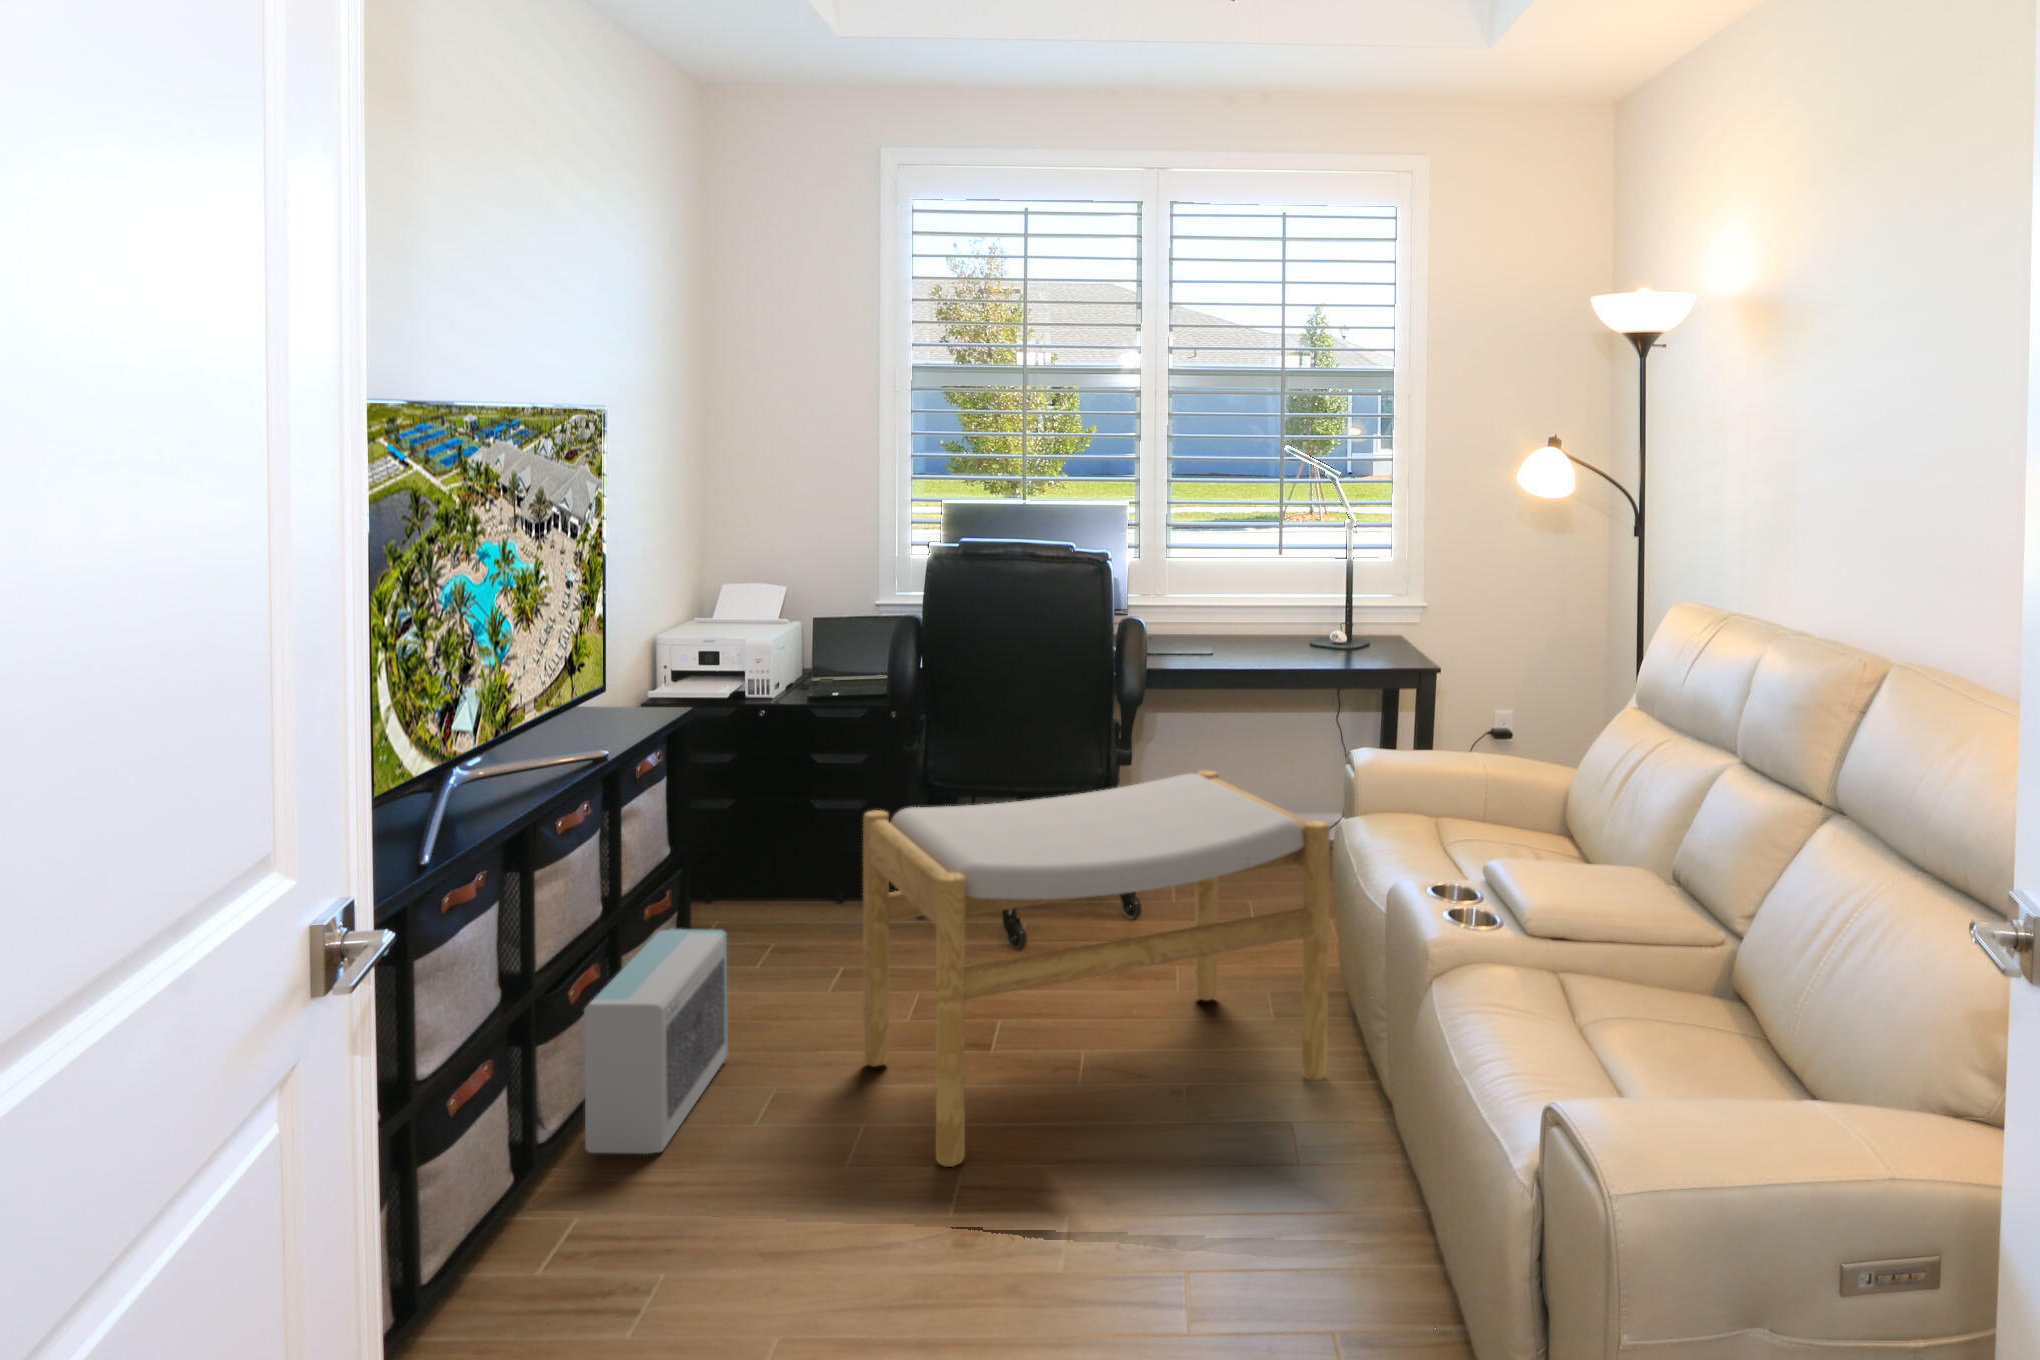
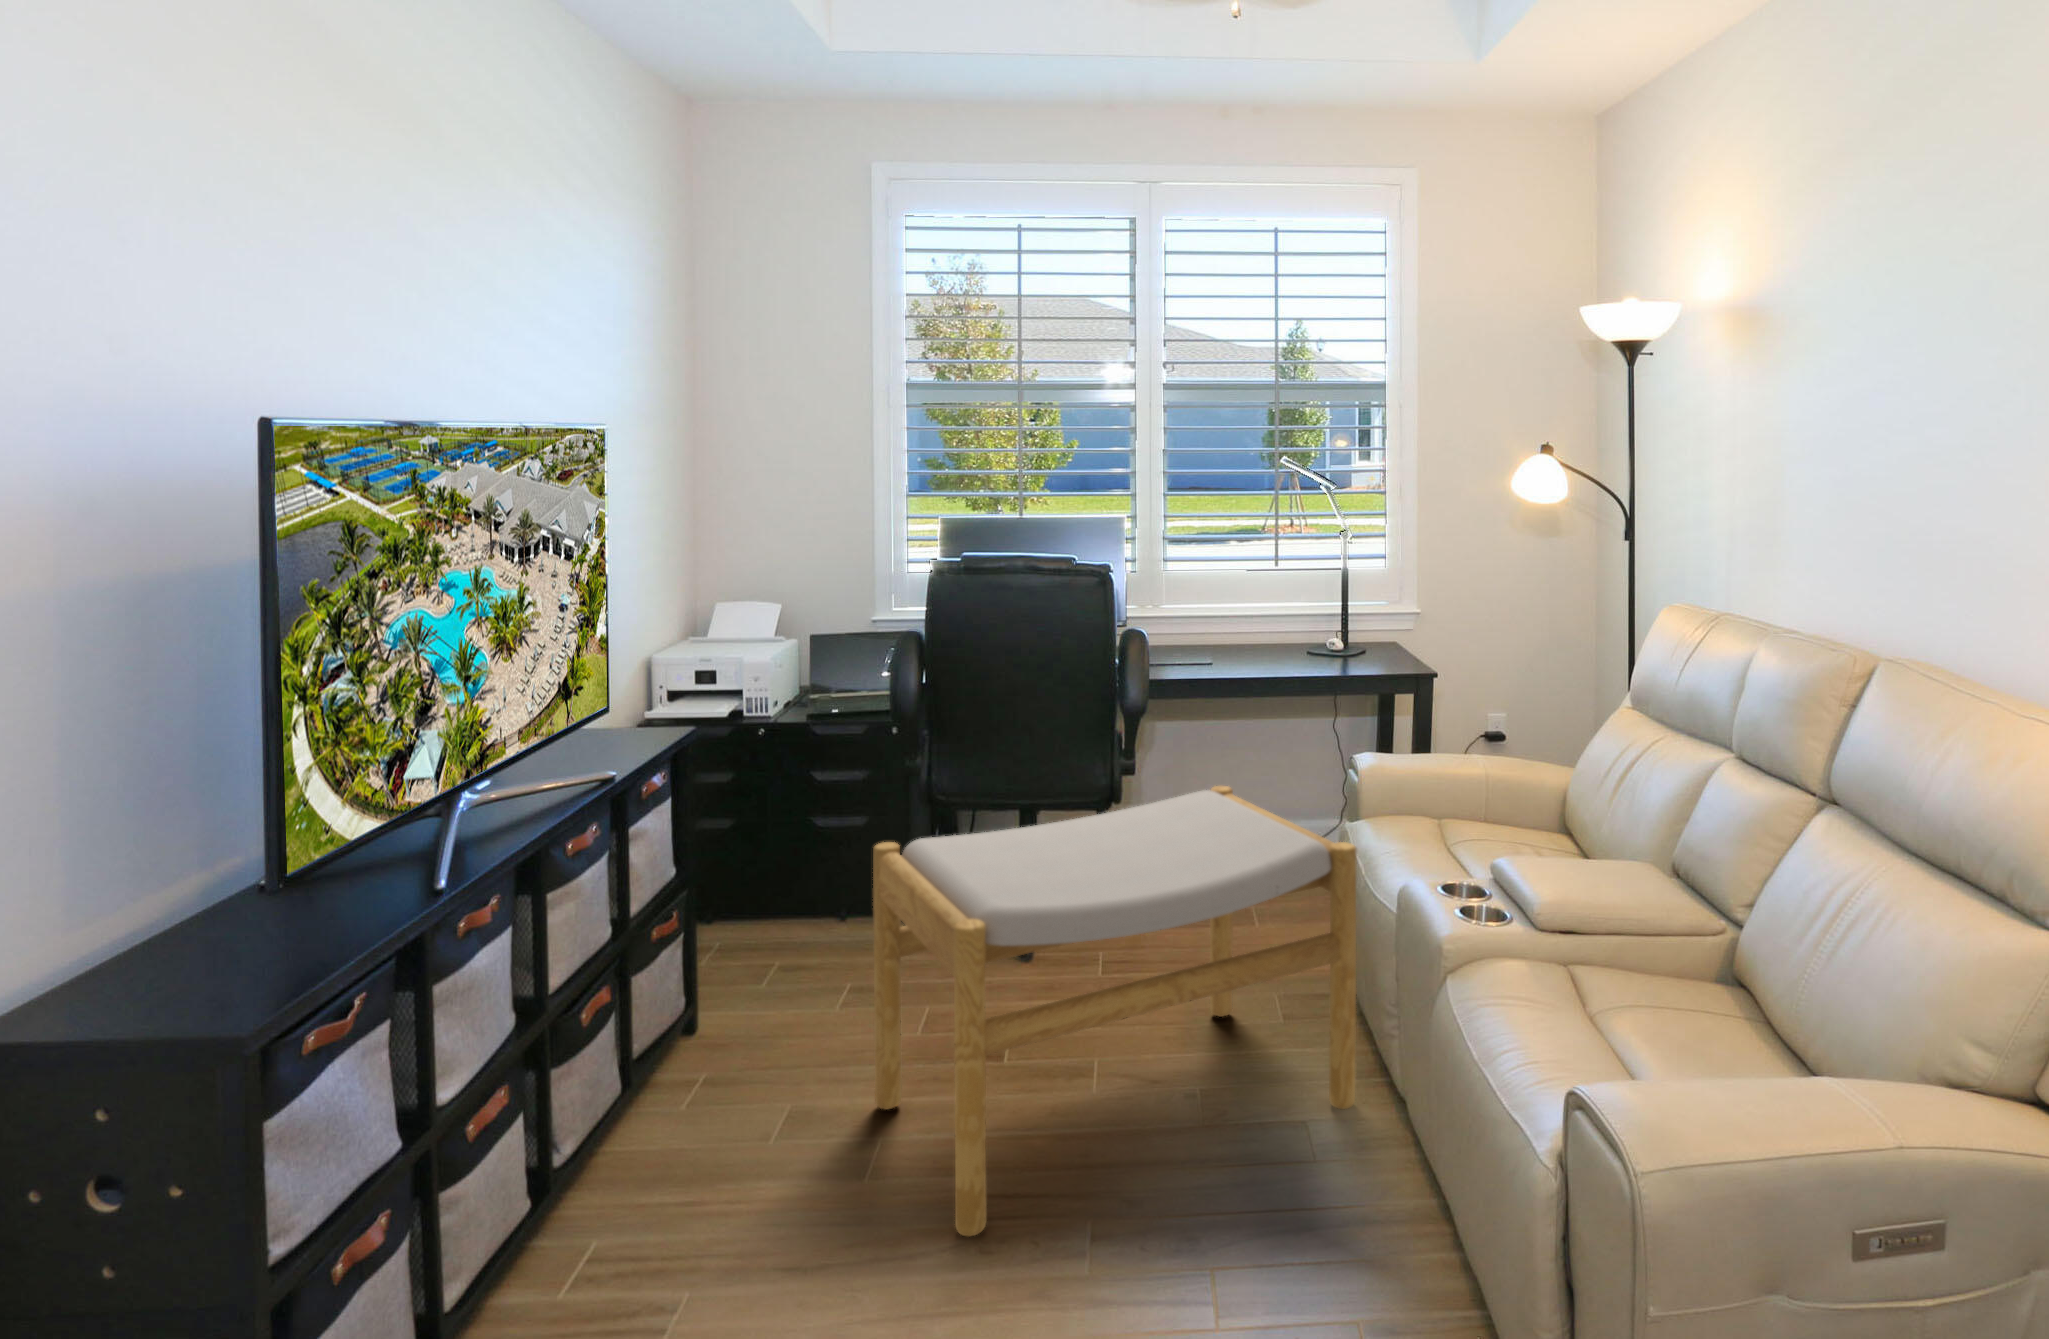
air purifier: present [584,929,728,1154] -> none [567,971,730,1235]

